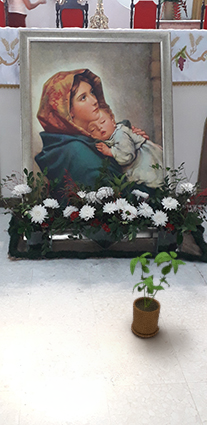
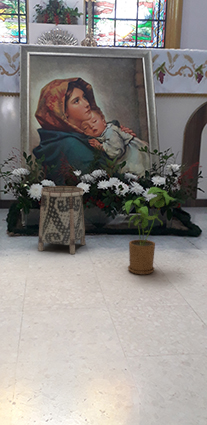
basket: none [39,217,89,296] -> present [38,186,85,254]

